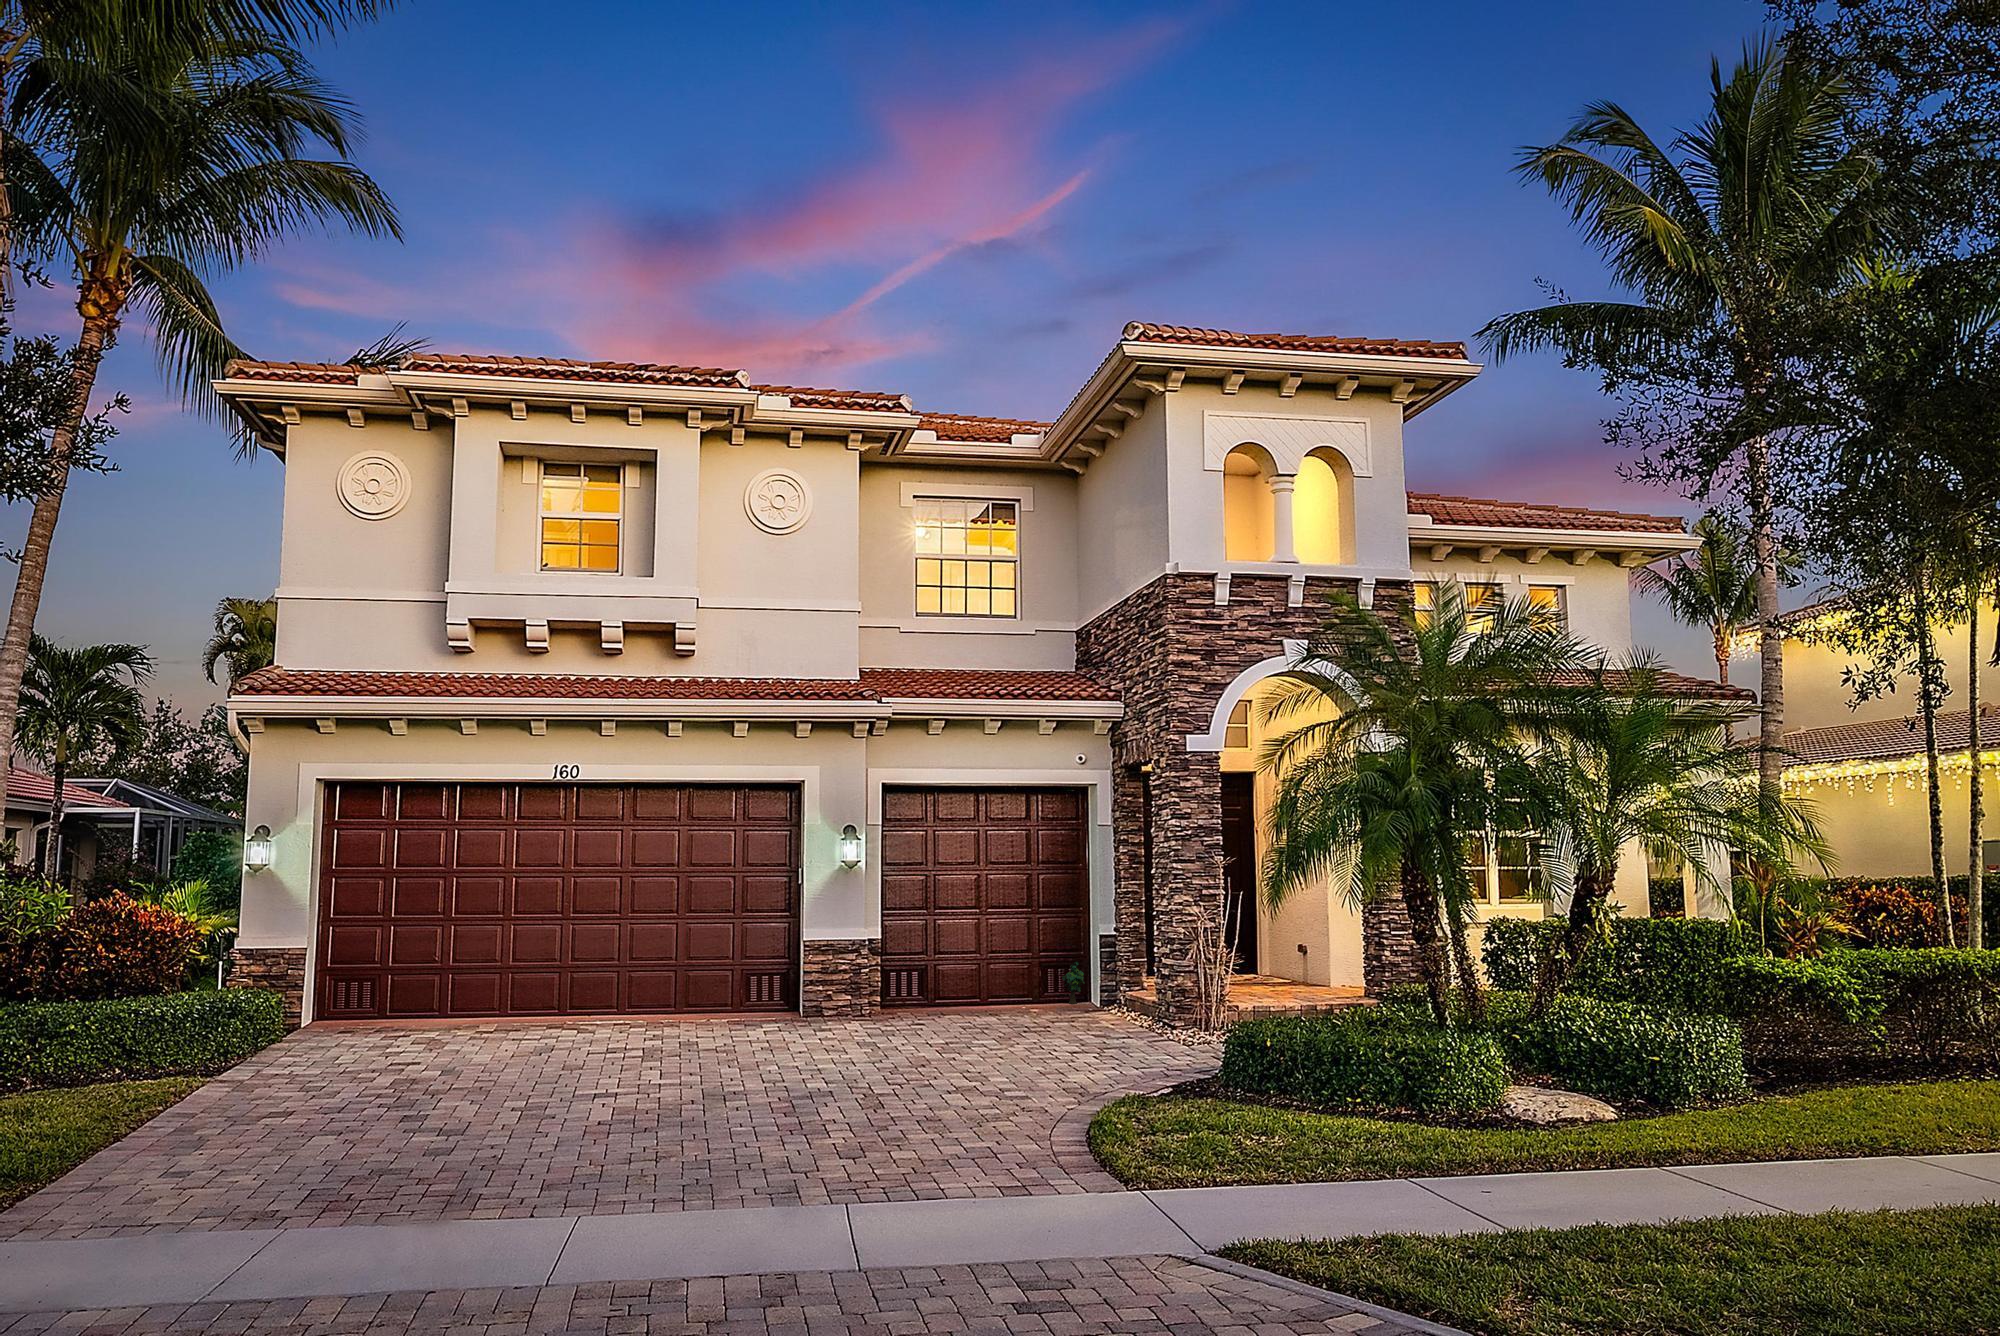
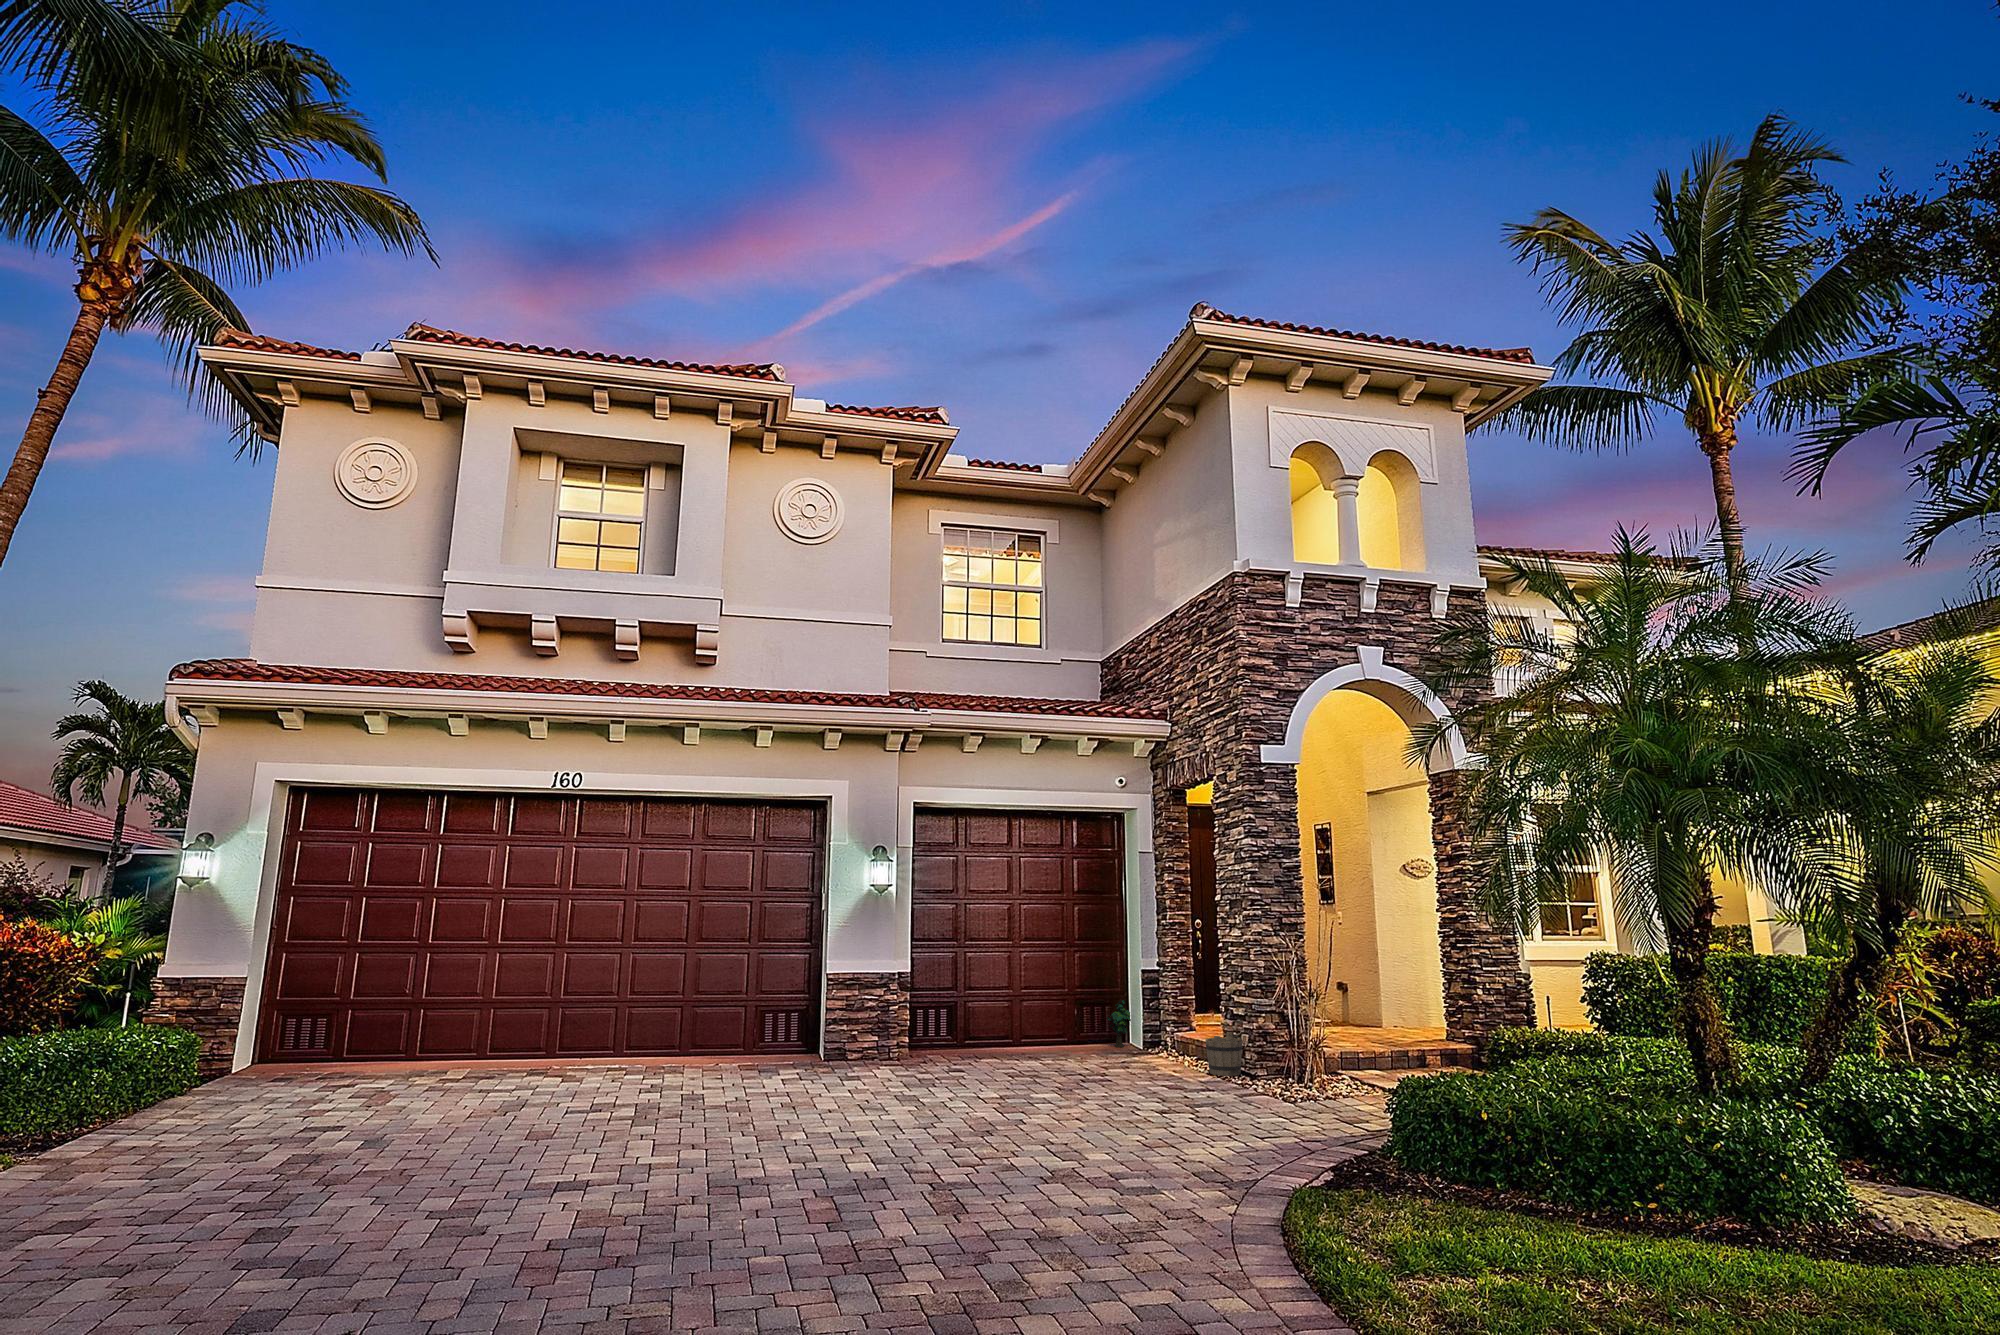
bucket: none [1134,990,1166,1026] -> present [1205,1032,1242,1076]

